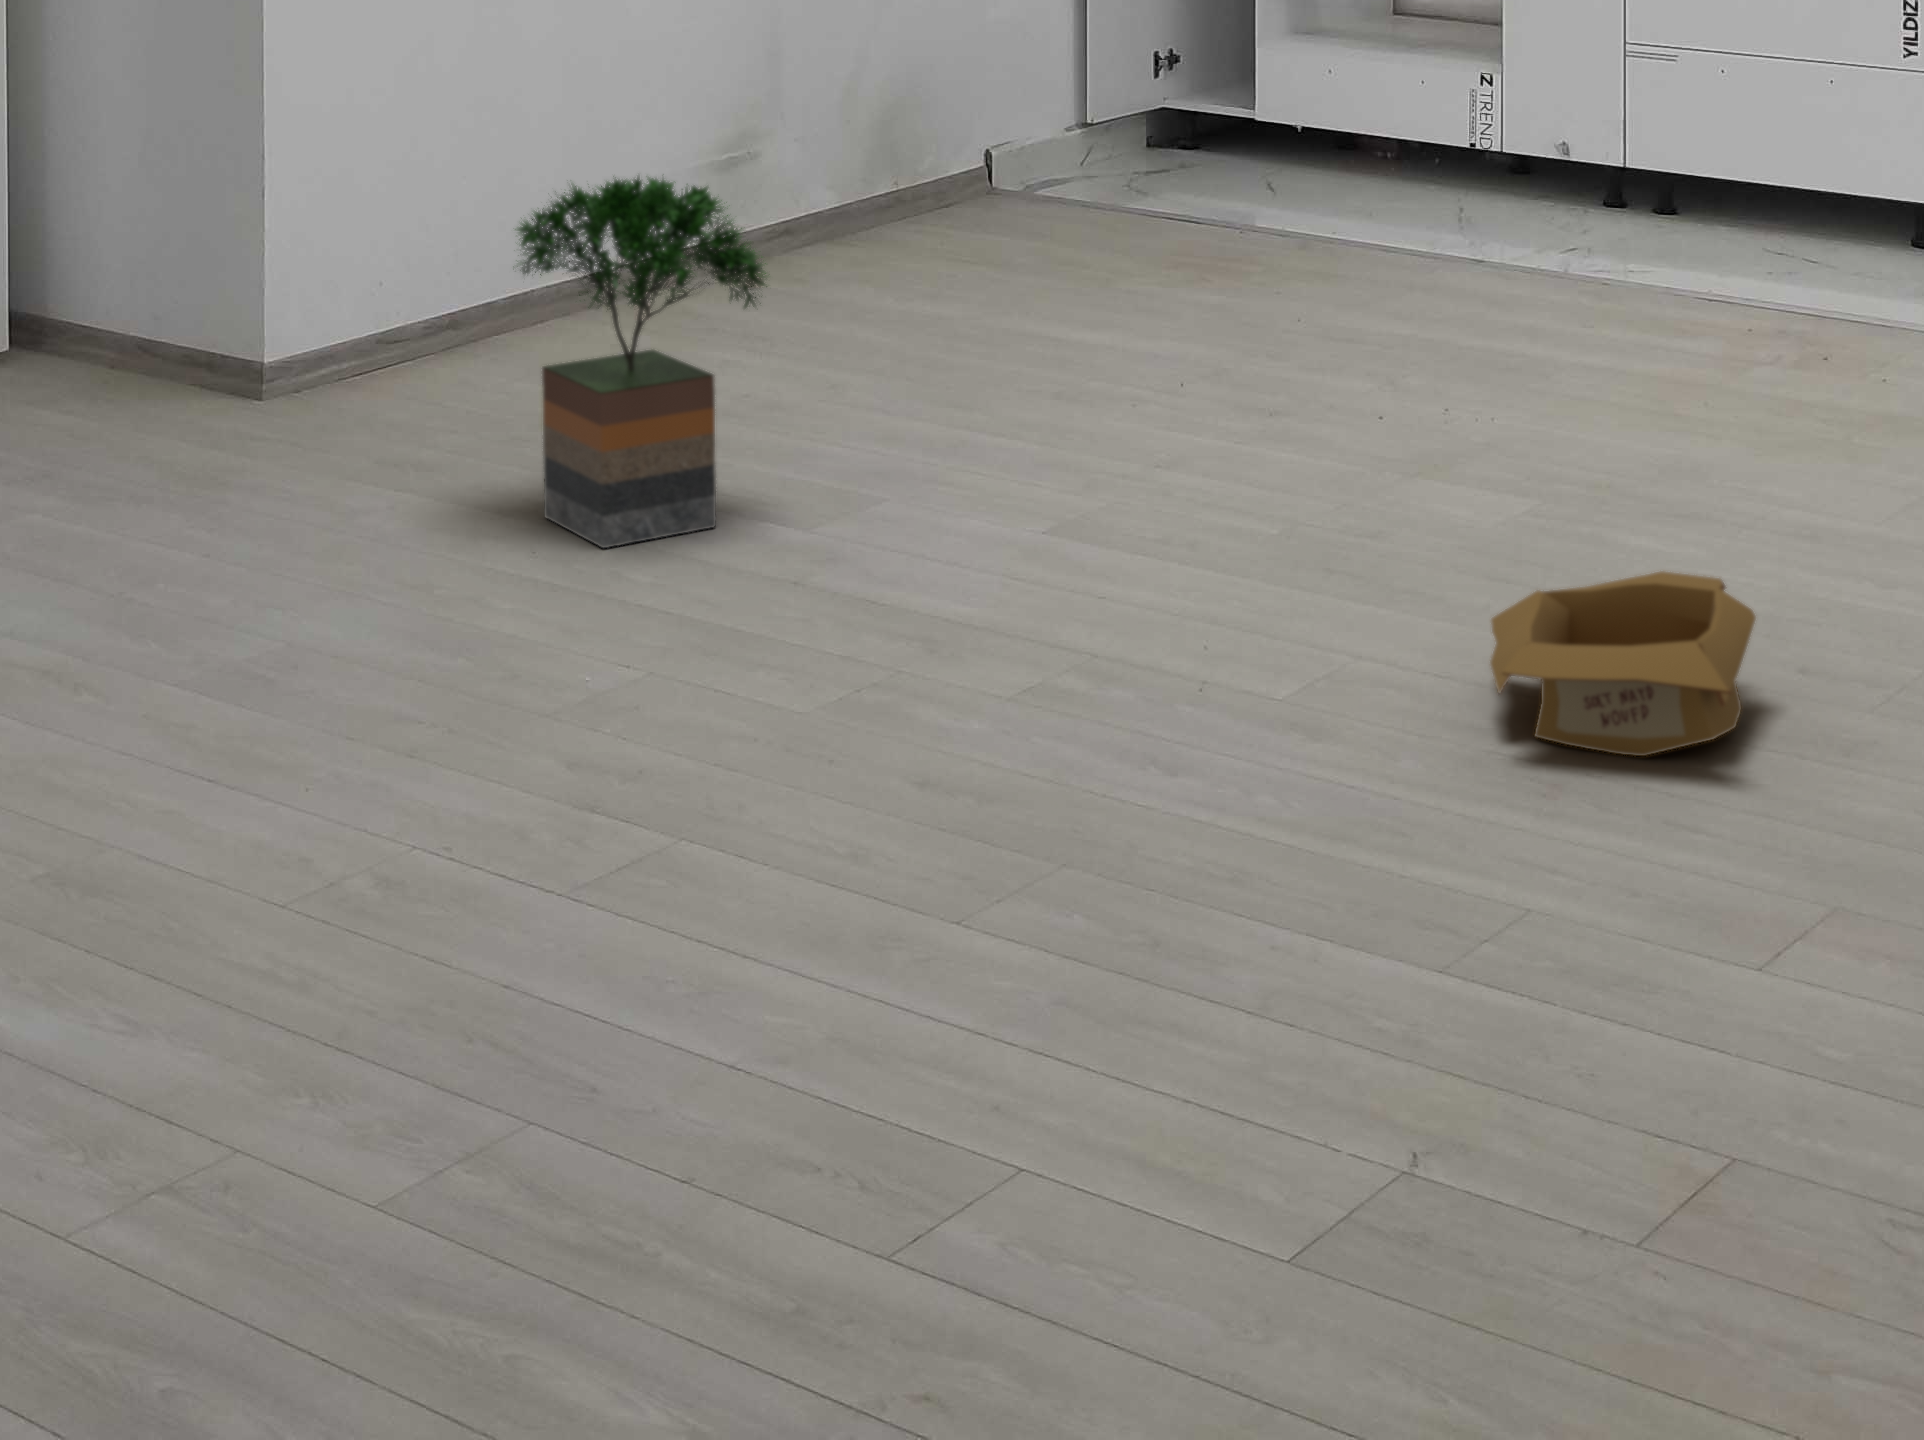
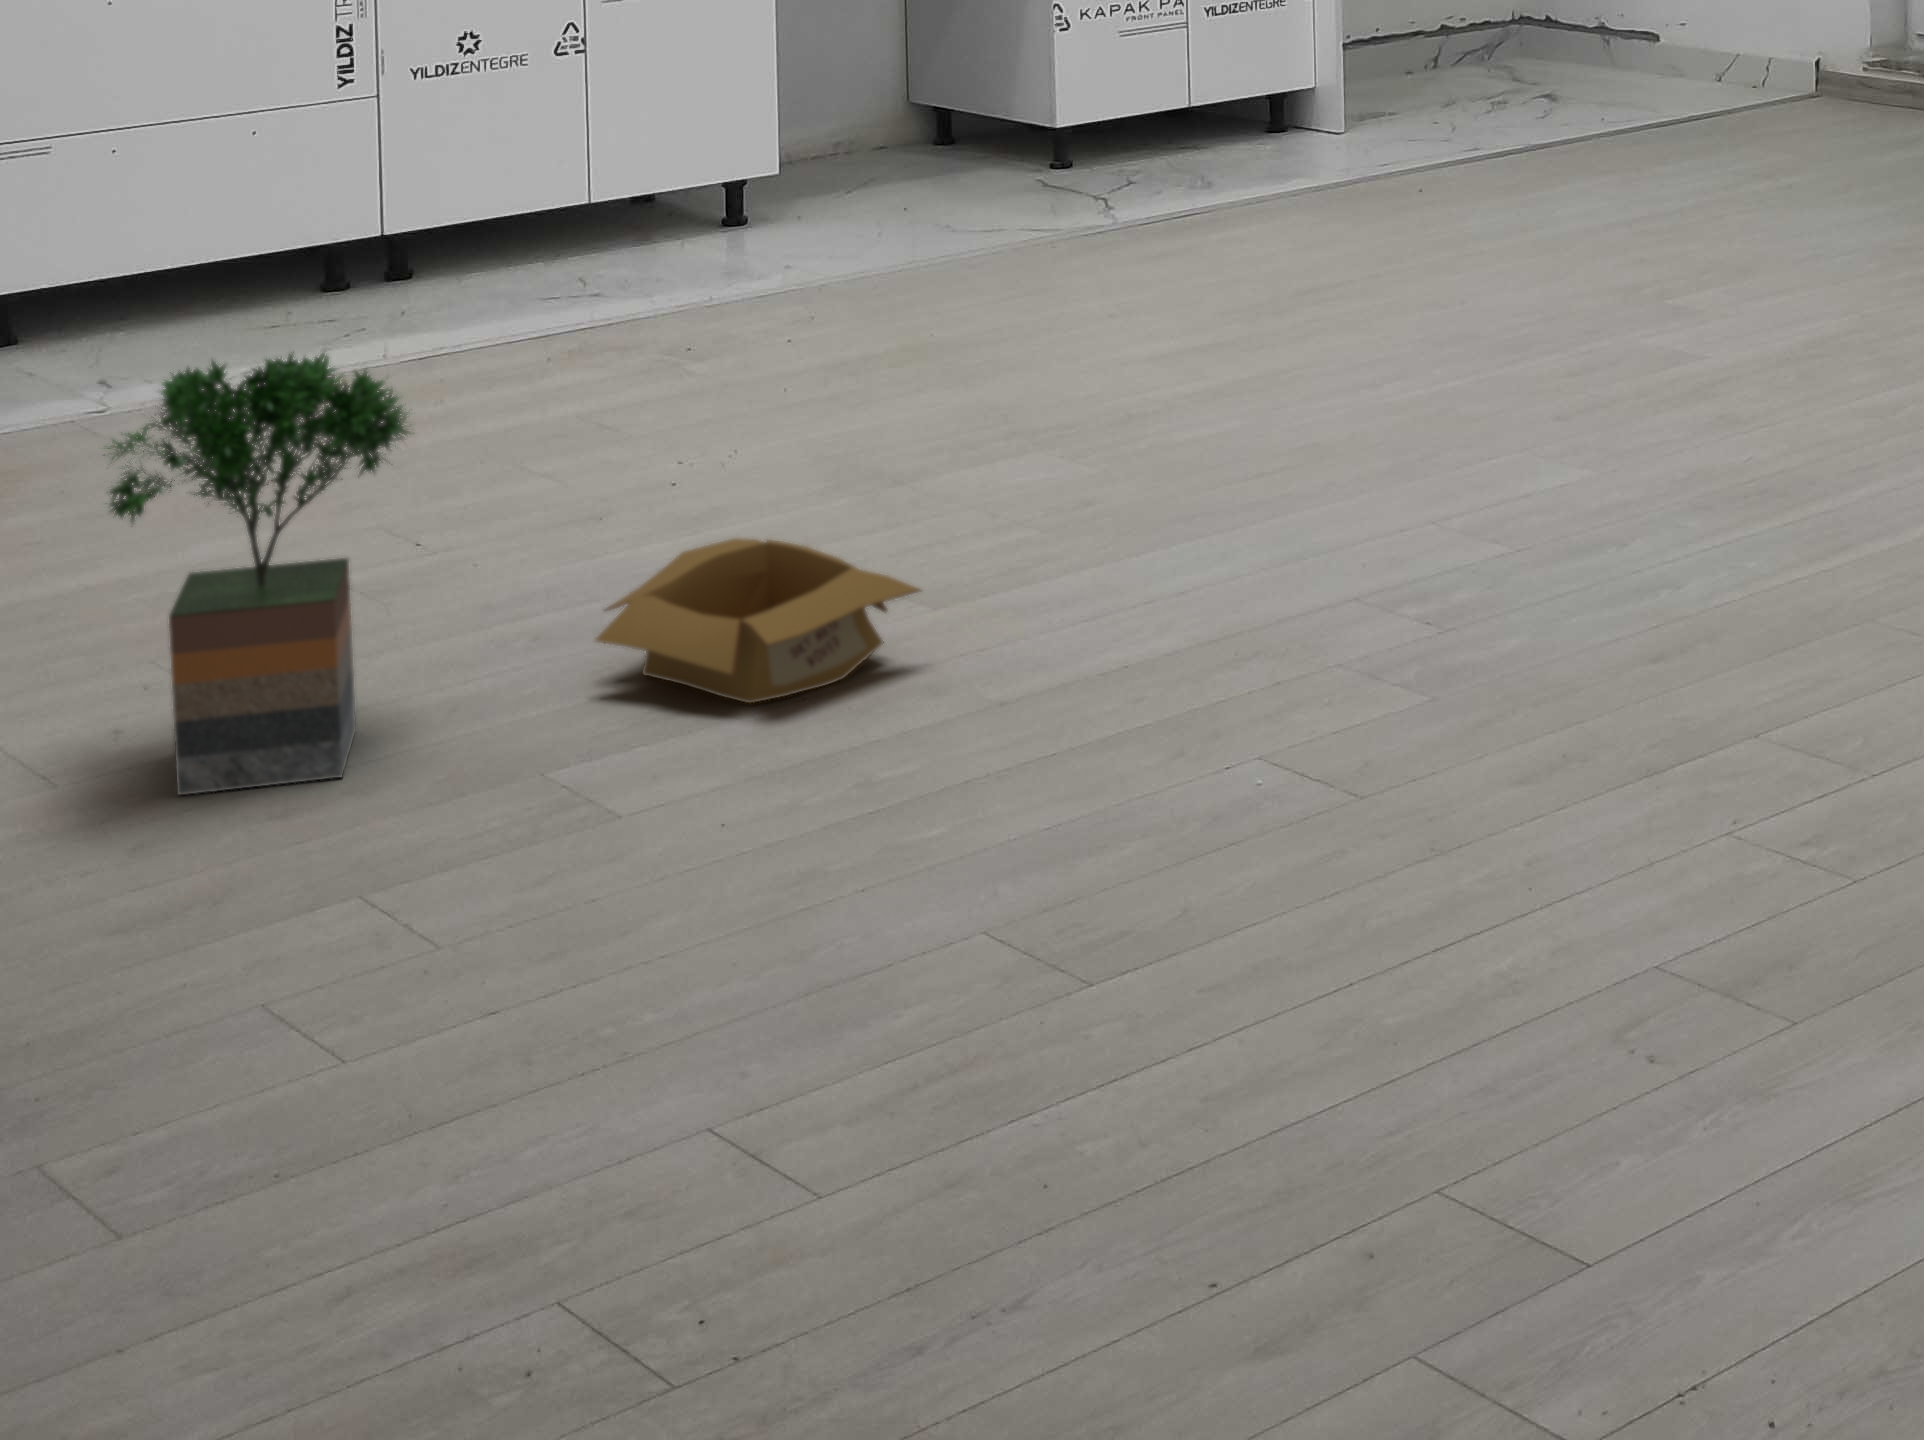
cardboard box: present [1490,571,1756,756] -> present [596,538,920,704]

